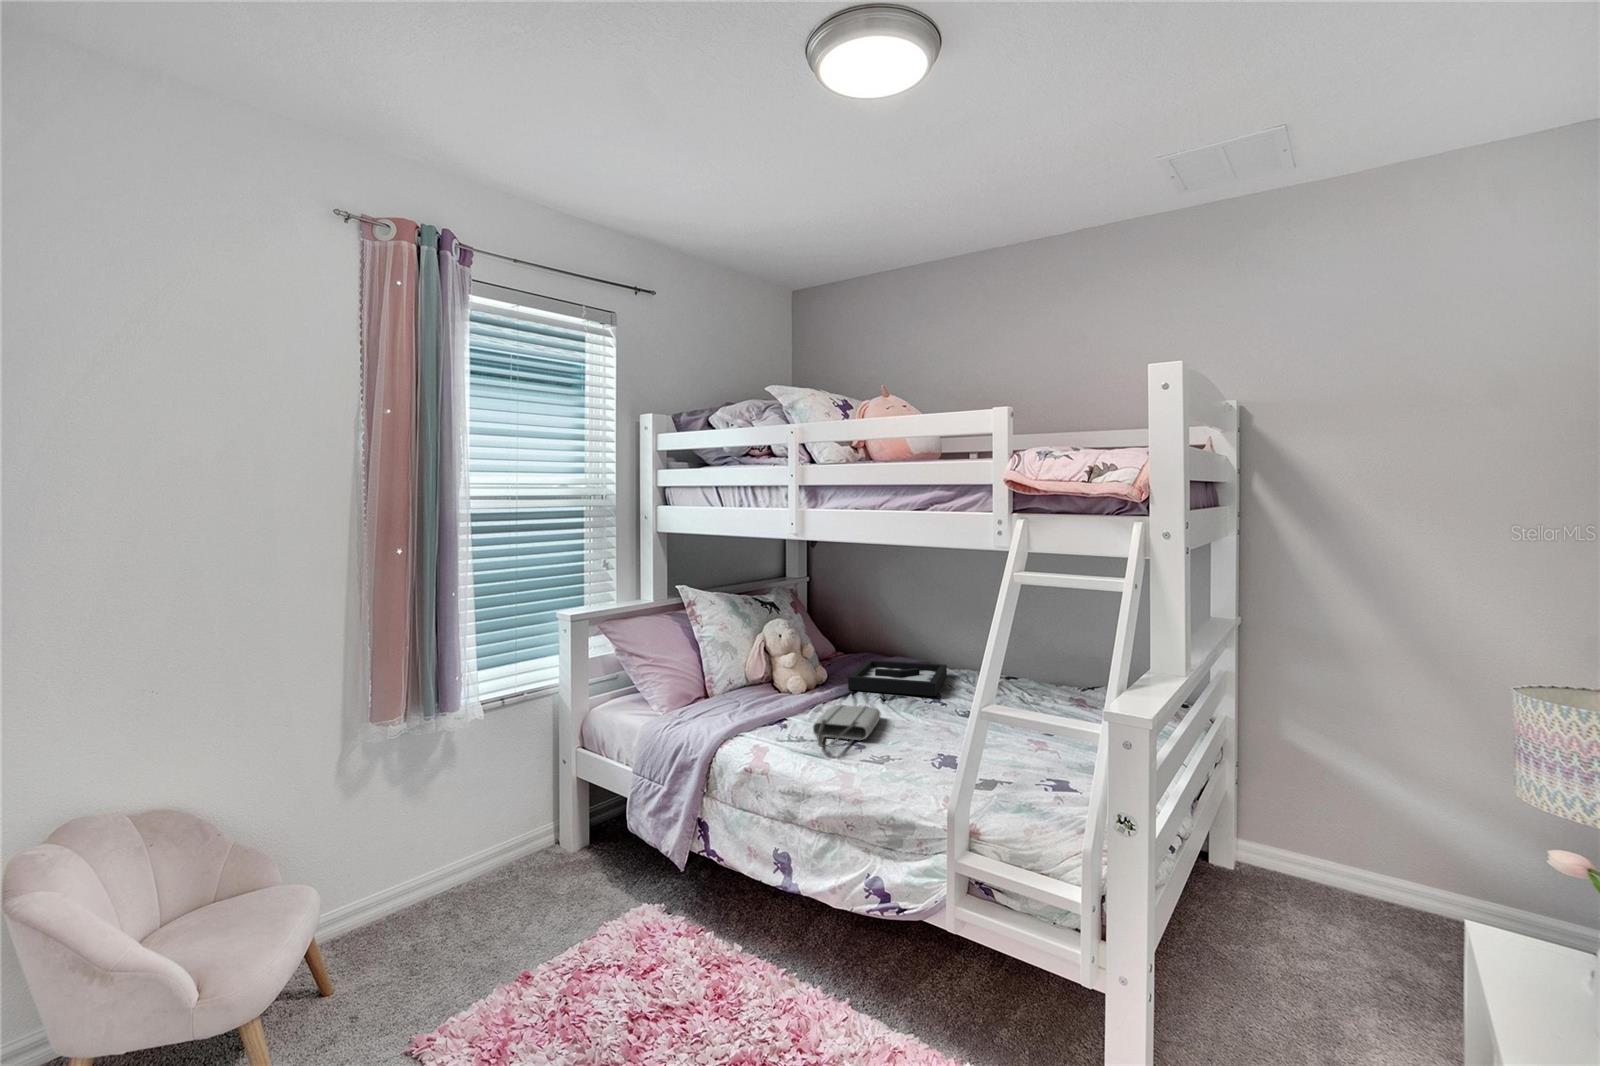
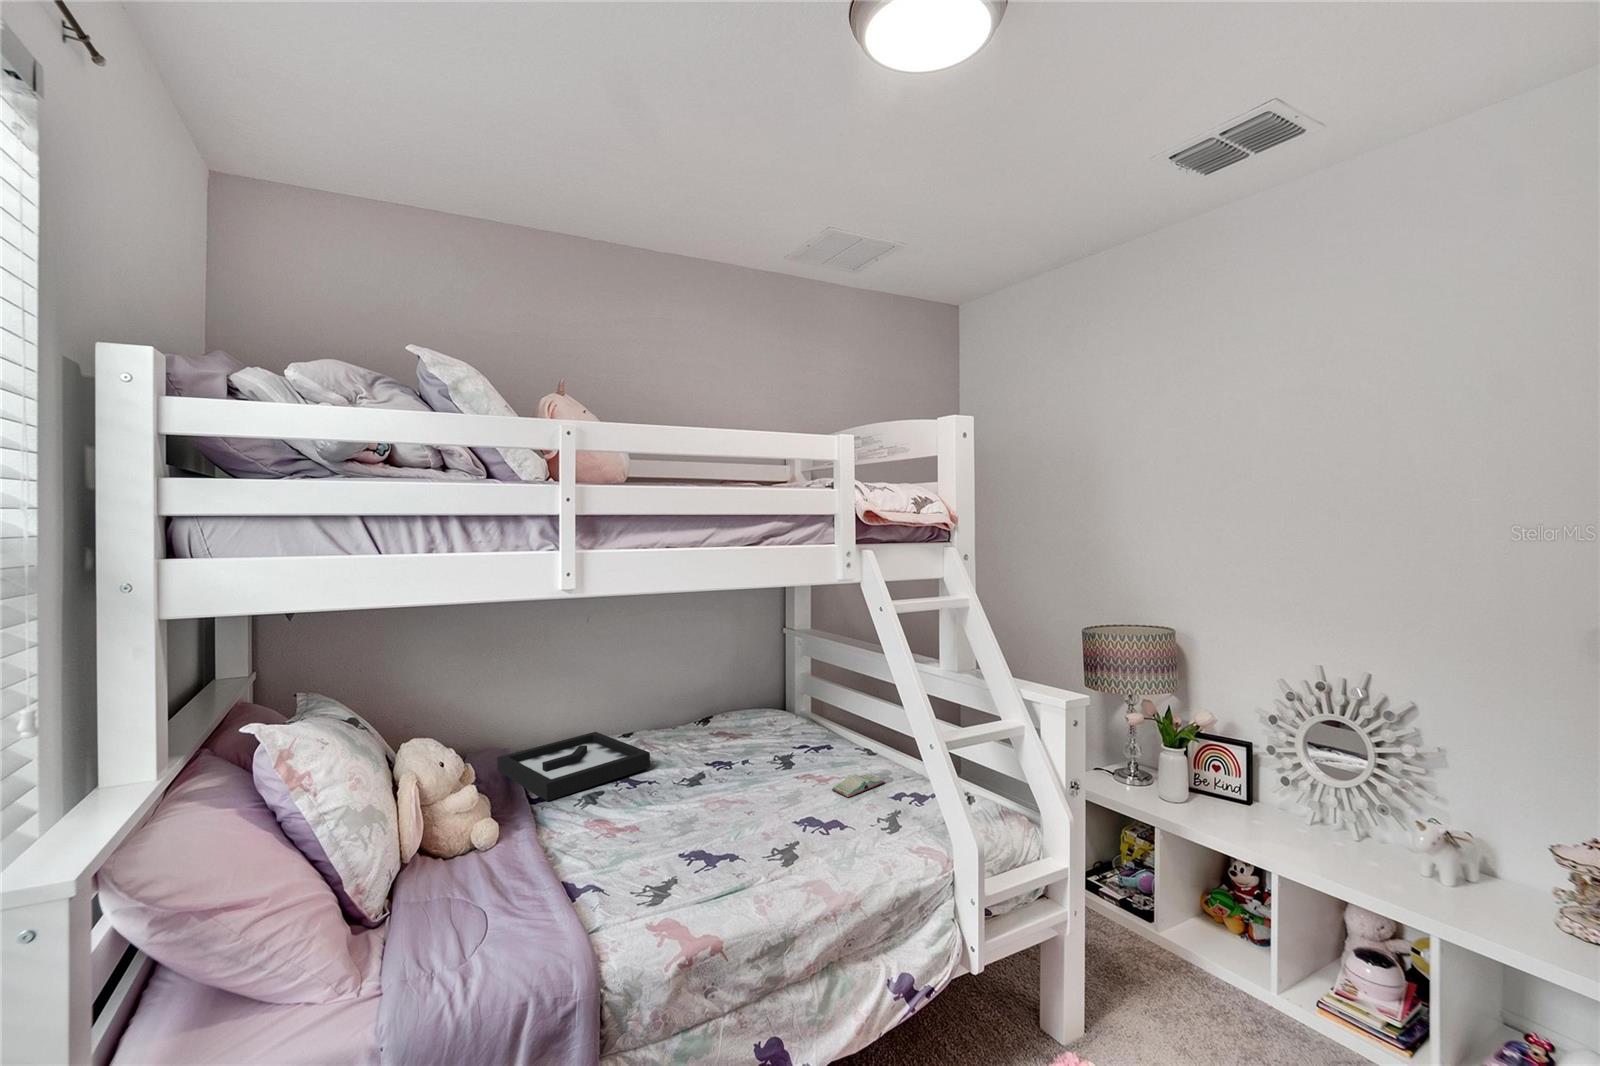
tote bag: present [813,705,880,747] -> none [611,802,740,873]
book: none [1007,751,1066,771] -> present [832,774,885,797]

